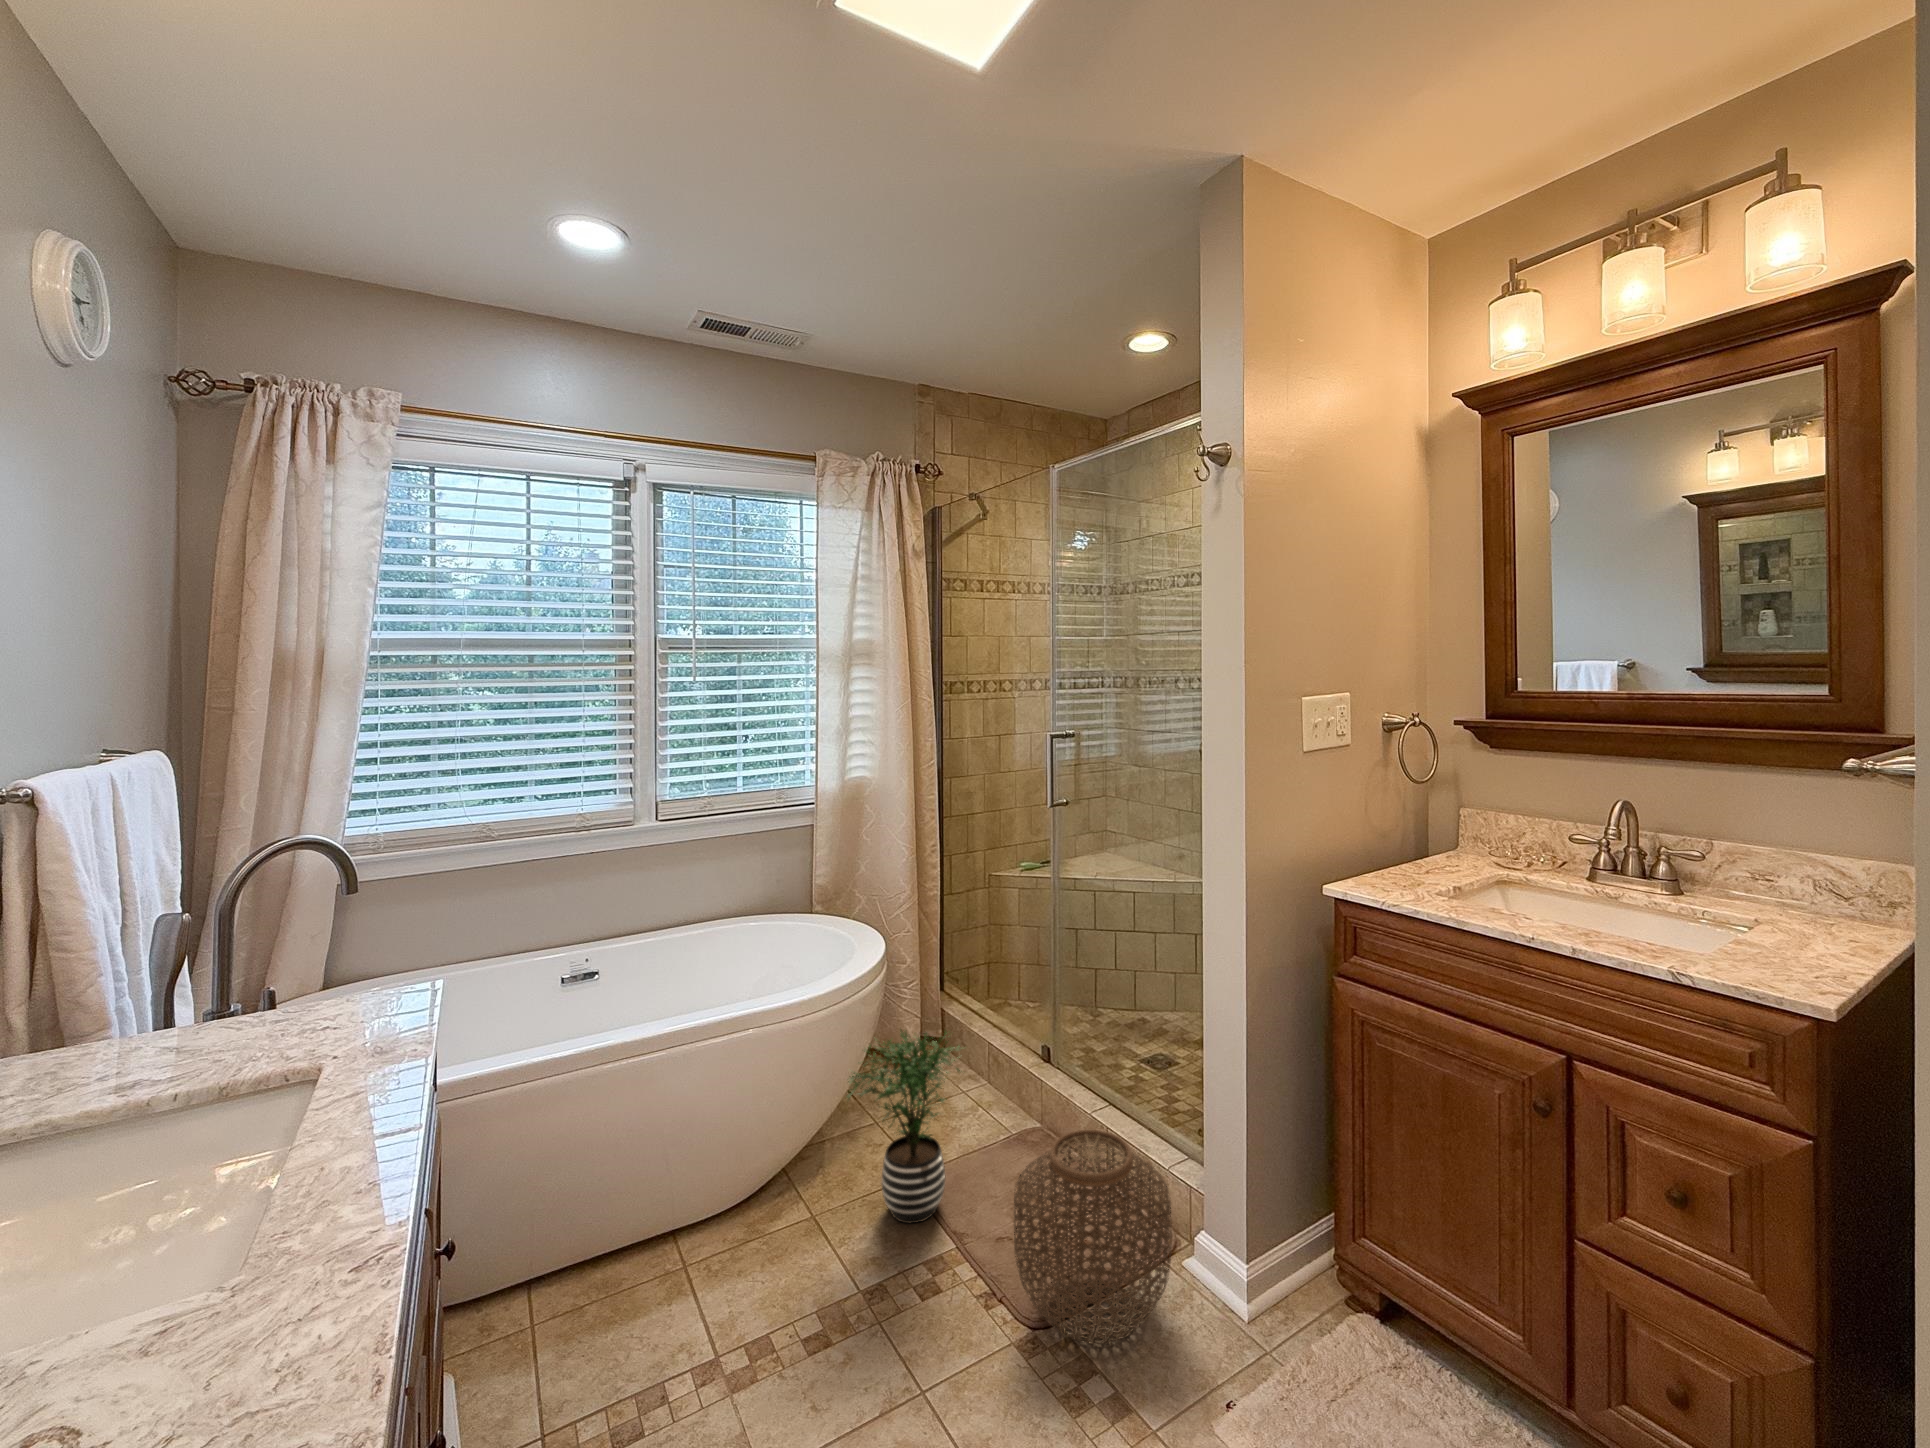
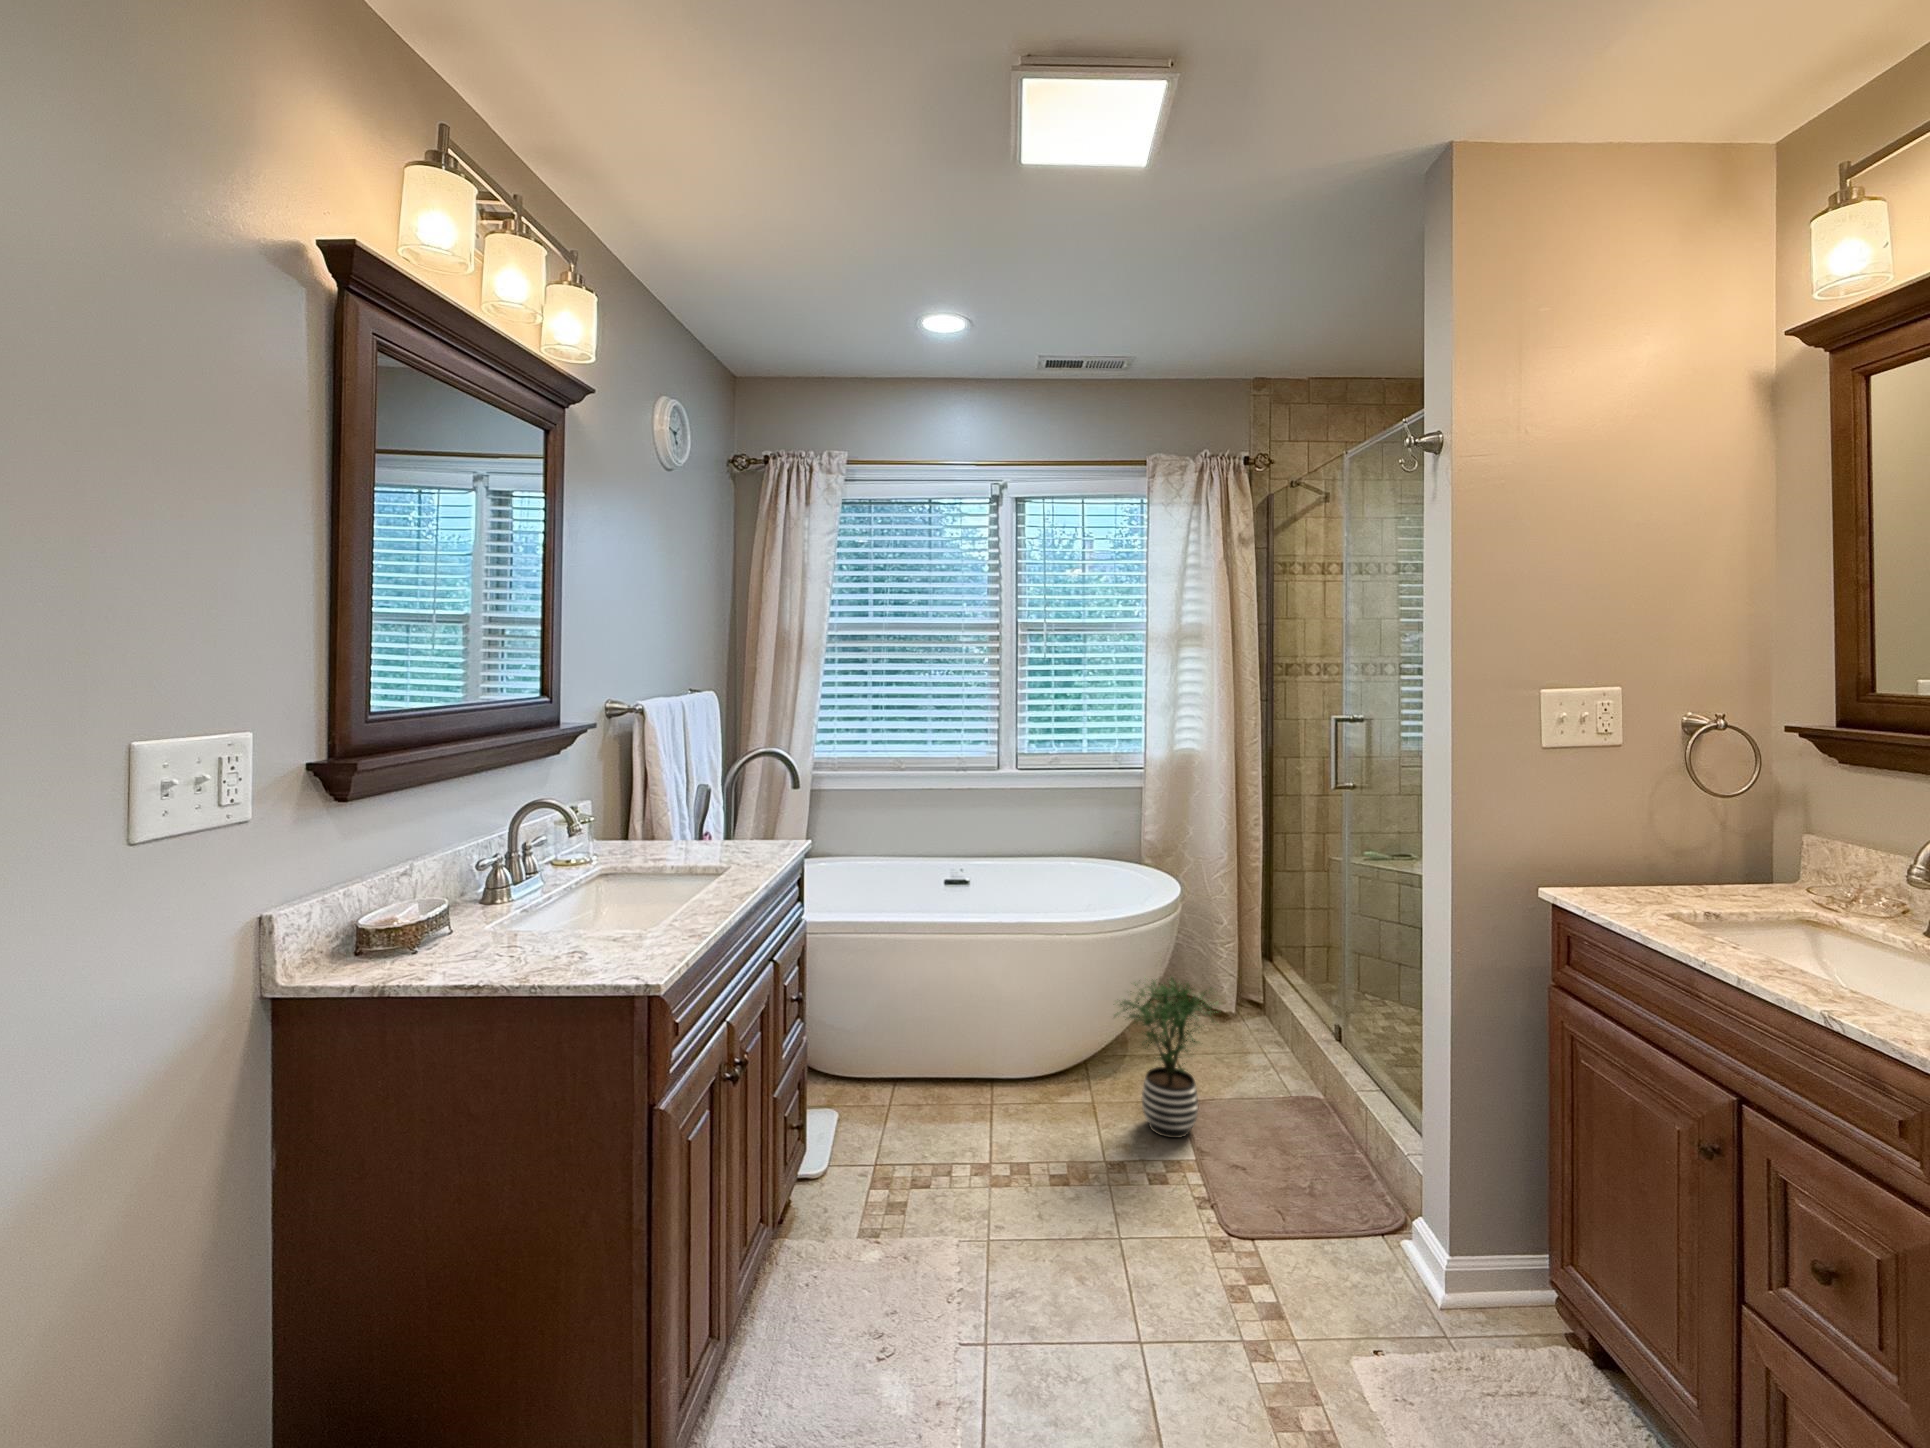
woven basket: present [1014,1129,1172,1344] -> none [1217,1087,1369,1269]

